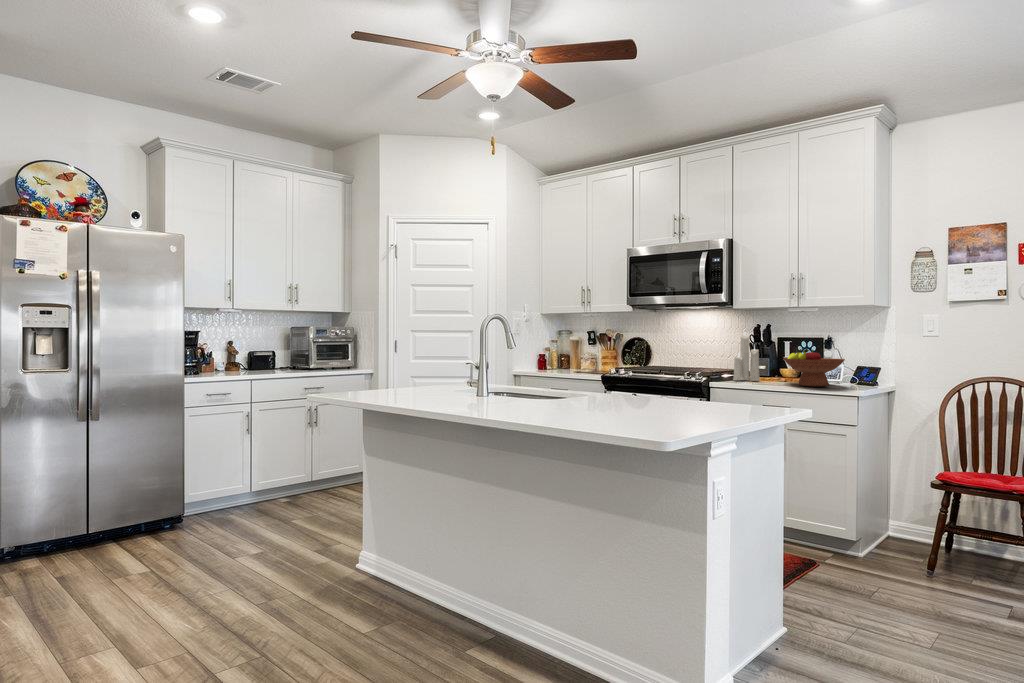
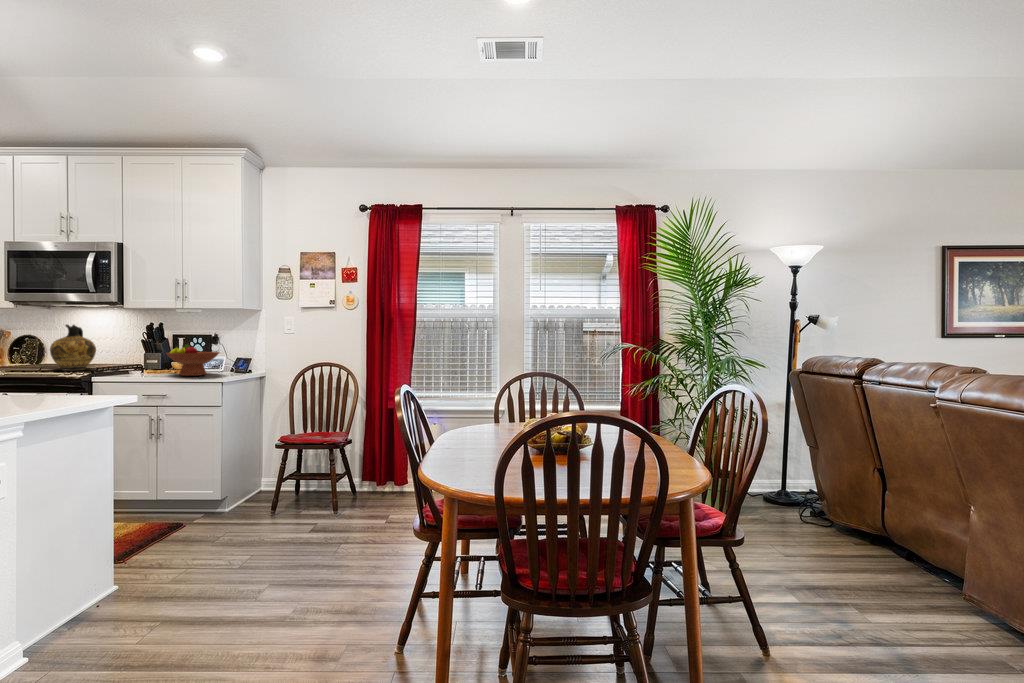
ceramic jug: none [669,327,708,374] -> present [50,324,96,371]
candle: present [733,335,760,381] -> none [117,325,145,374]

